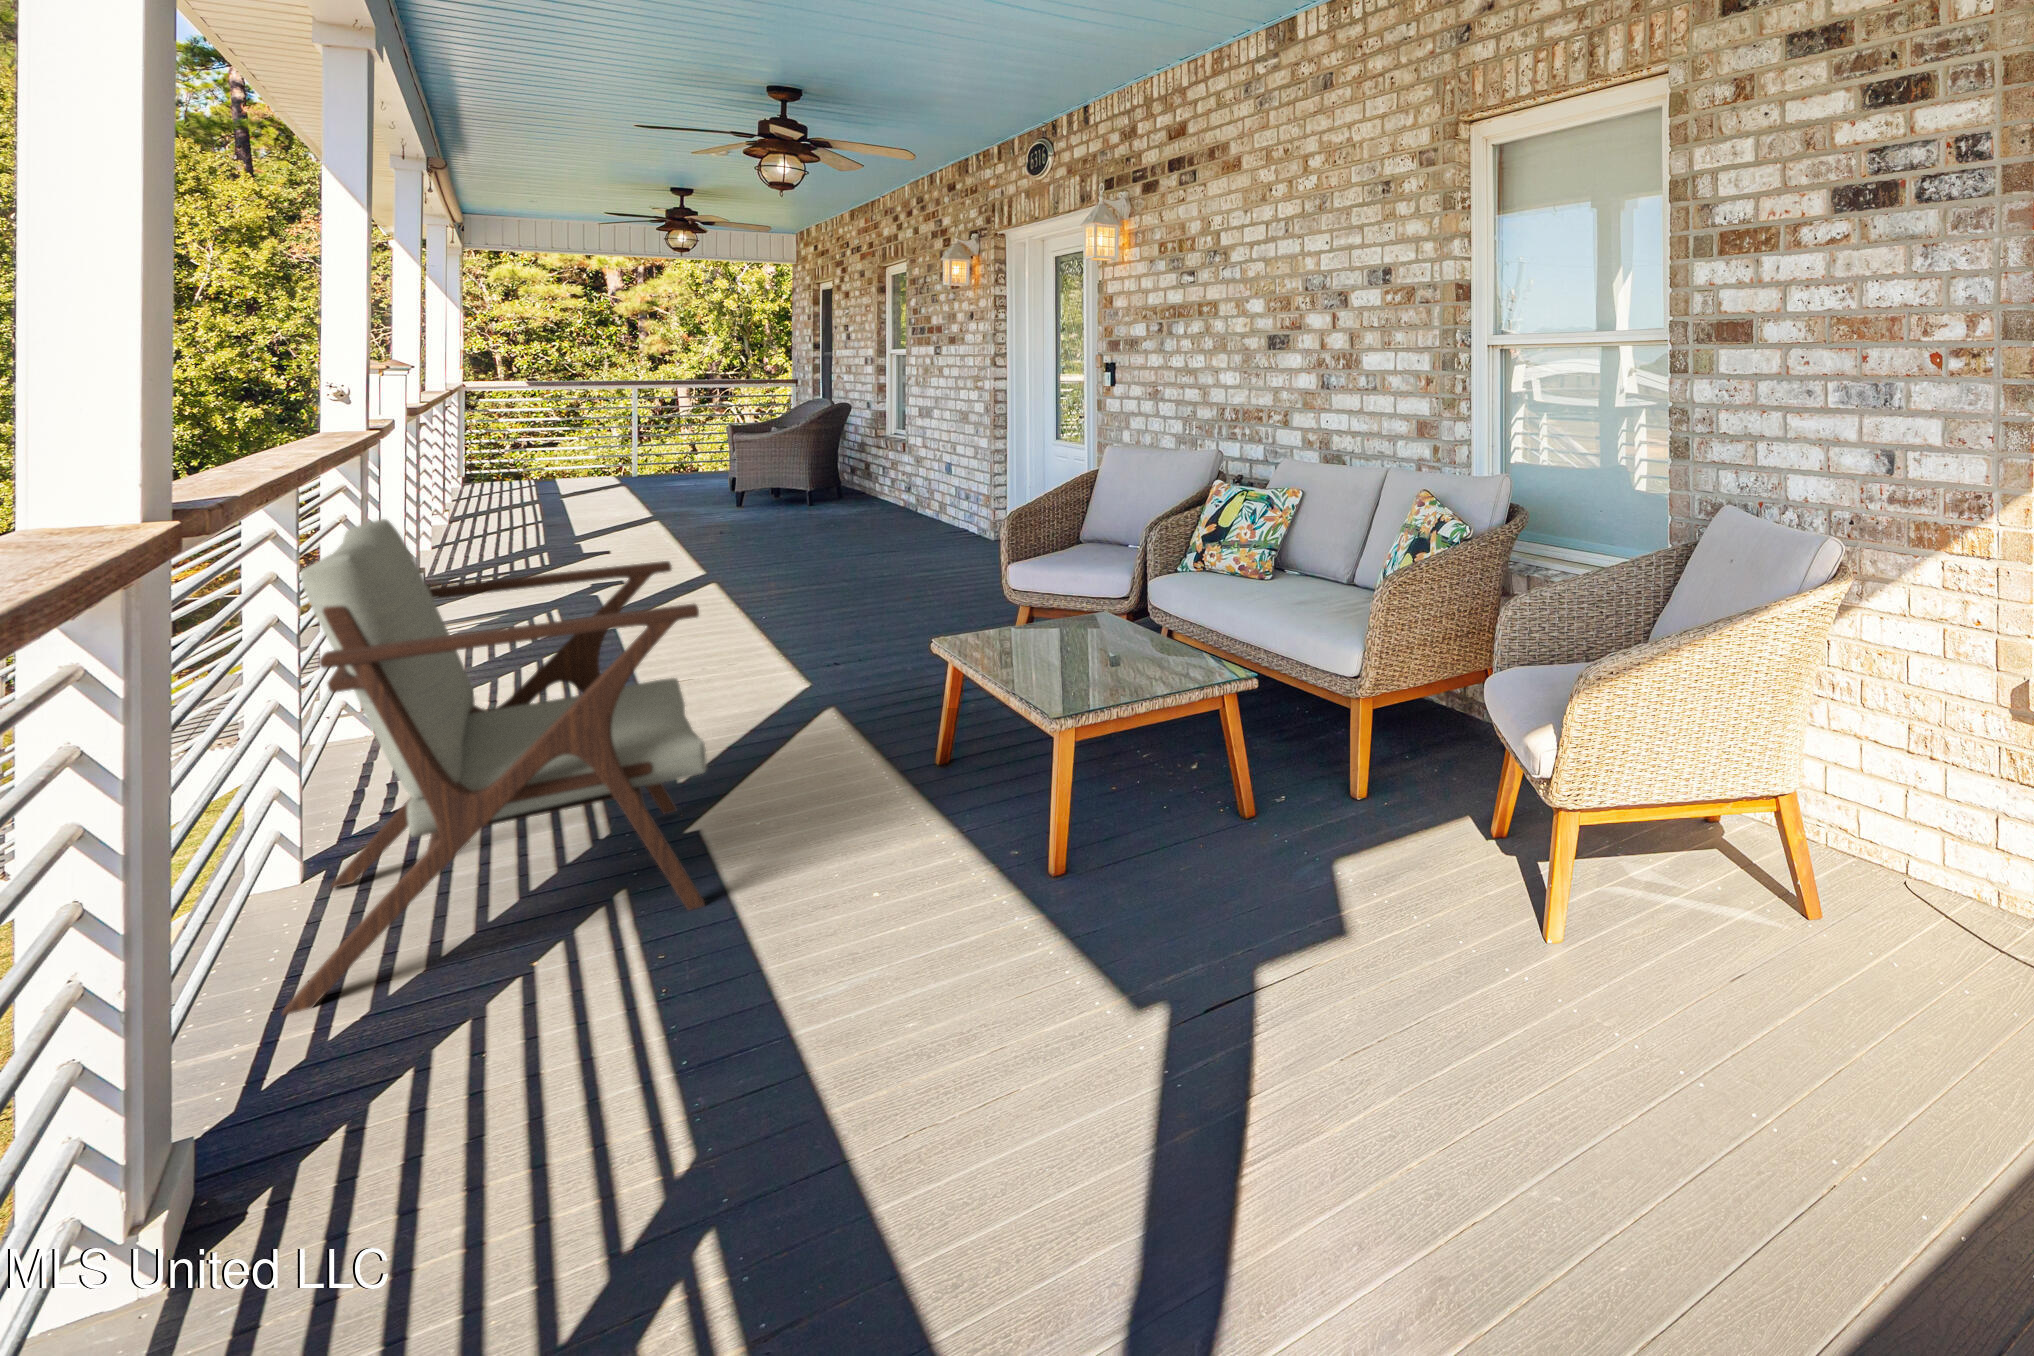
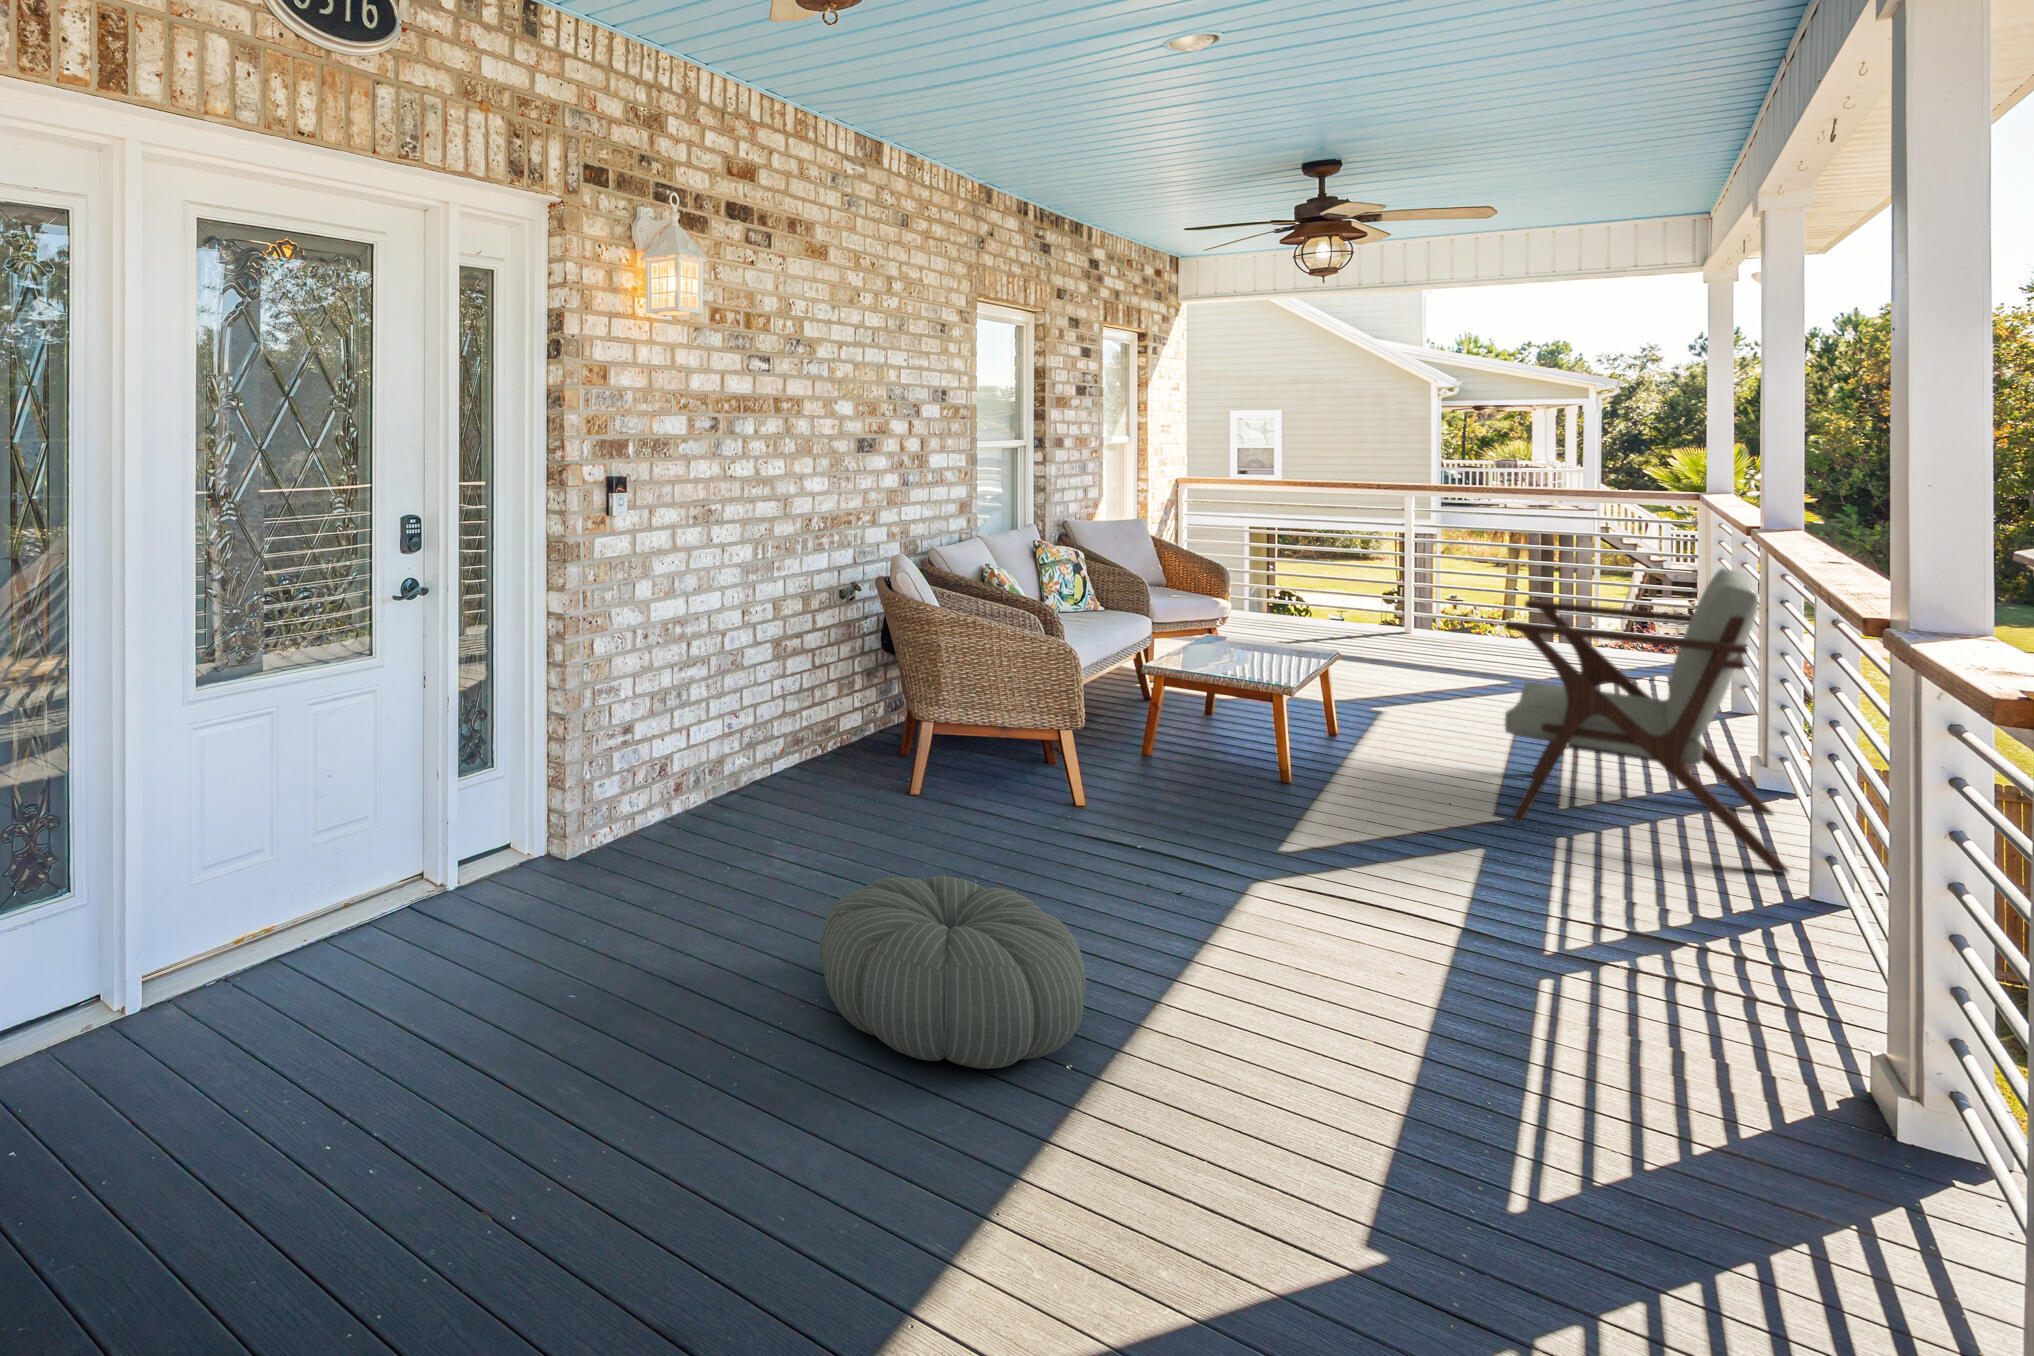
pouf: none [763,559,903,628] -> present [820,876,1086,1069]

